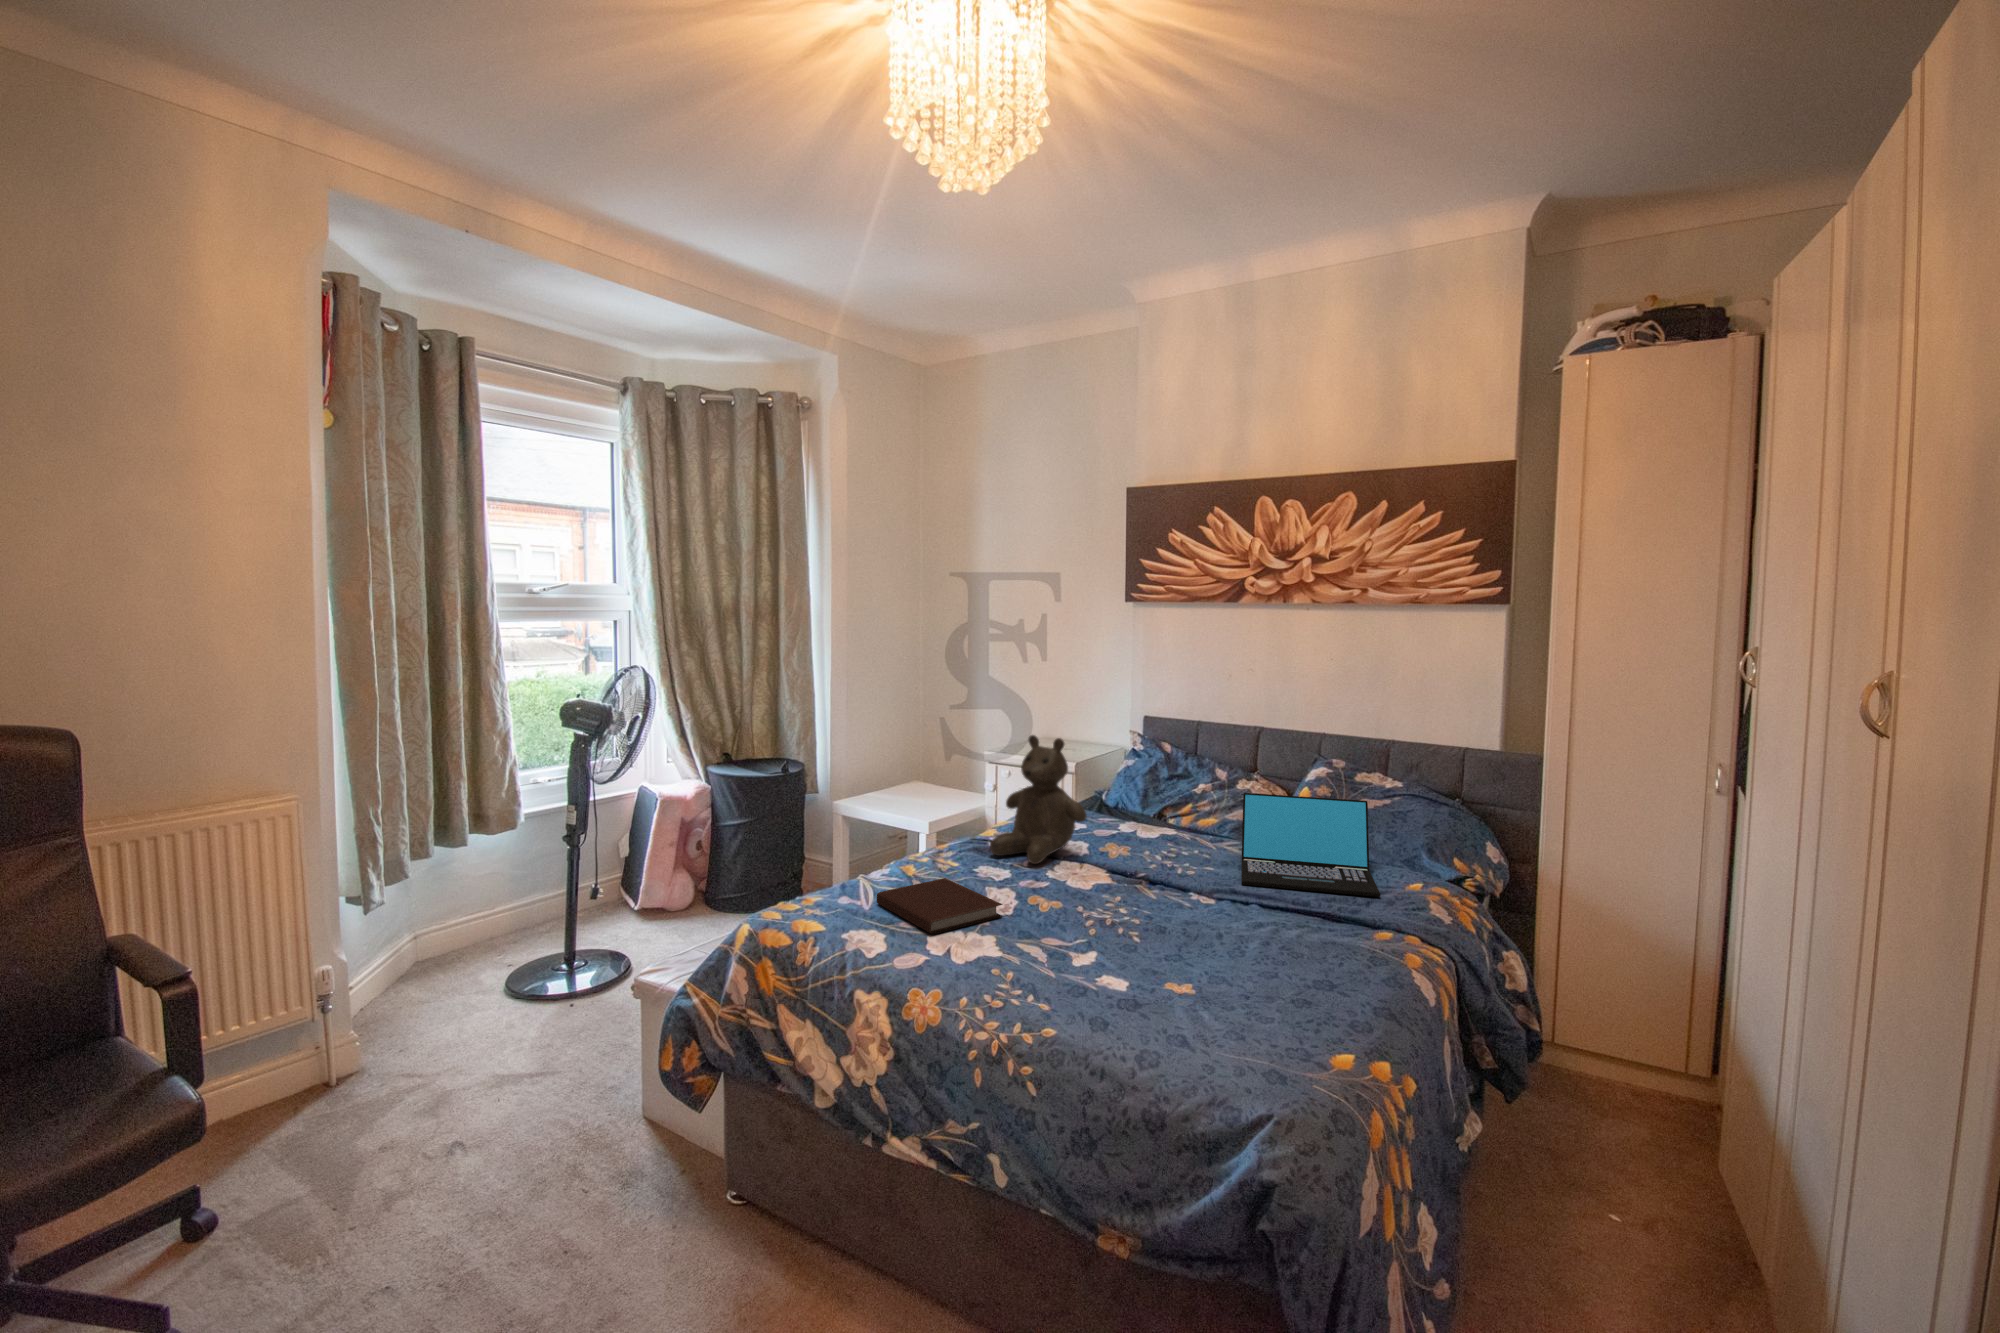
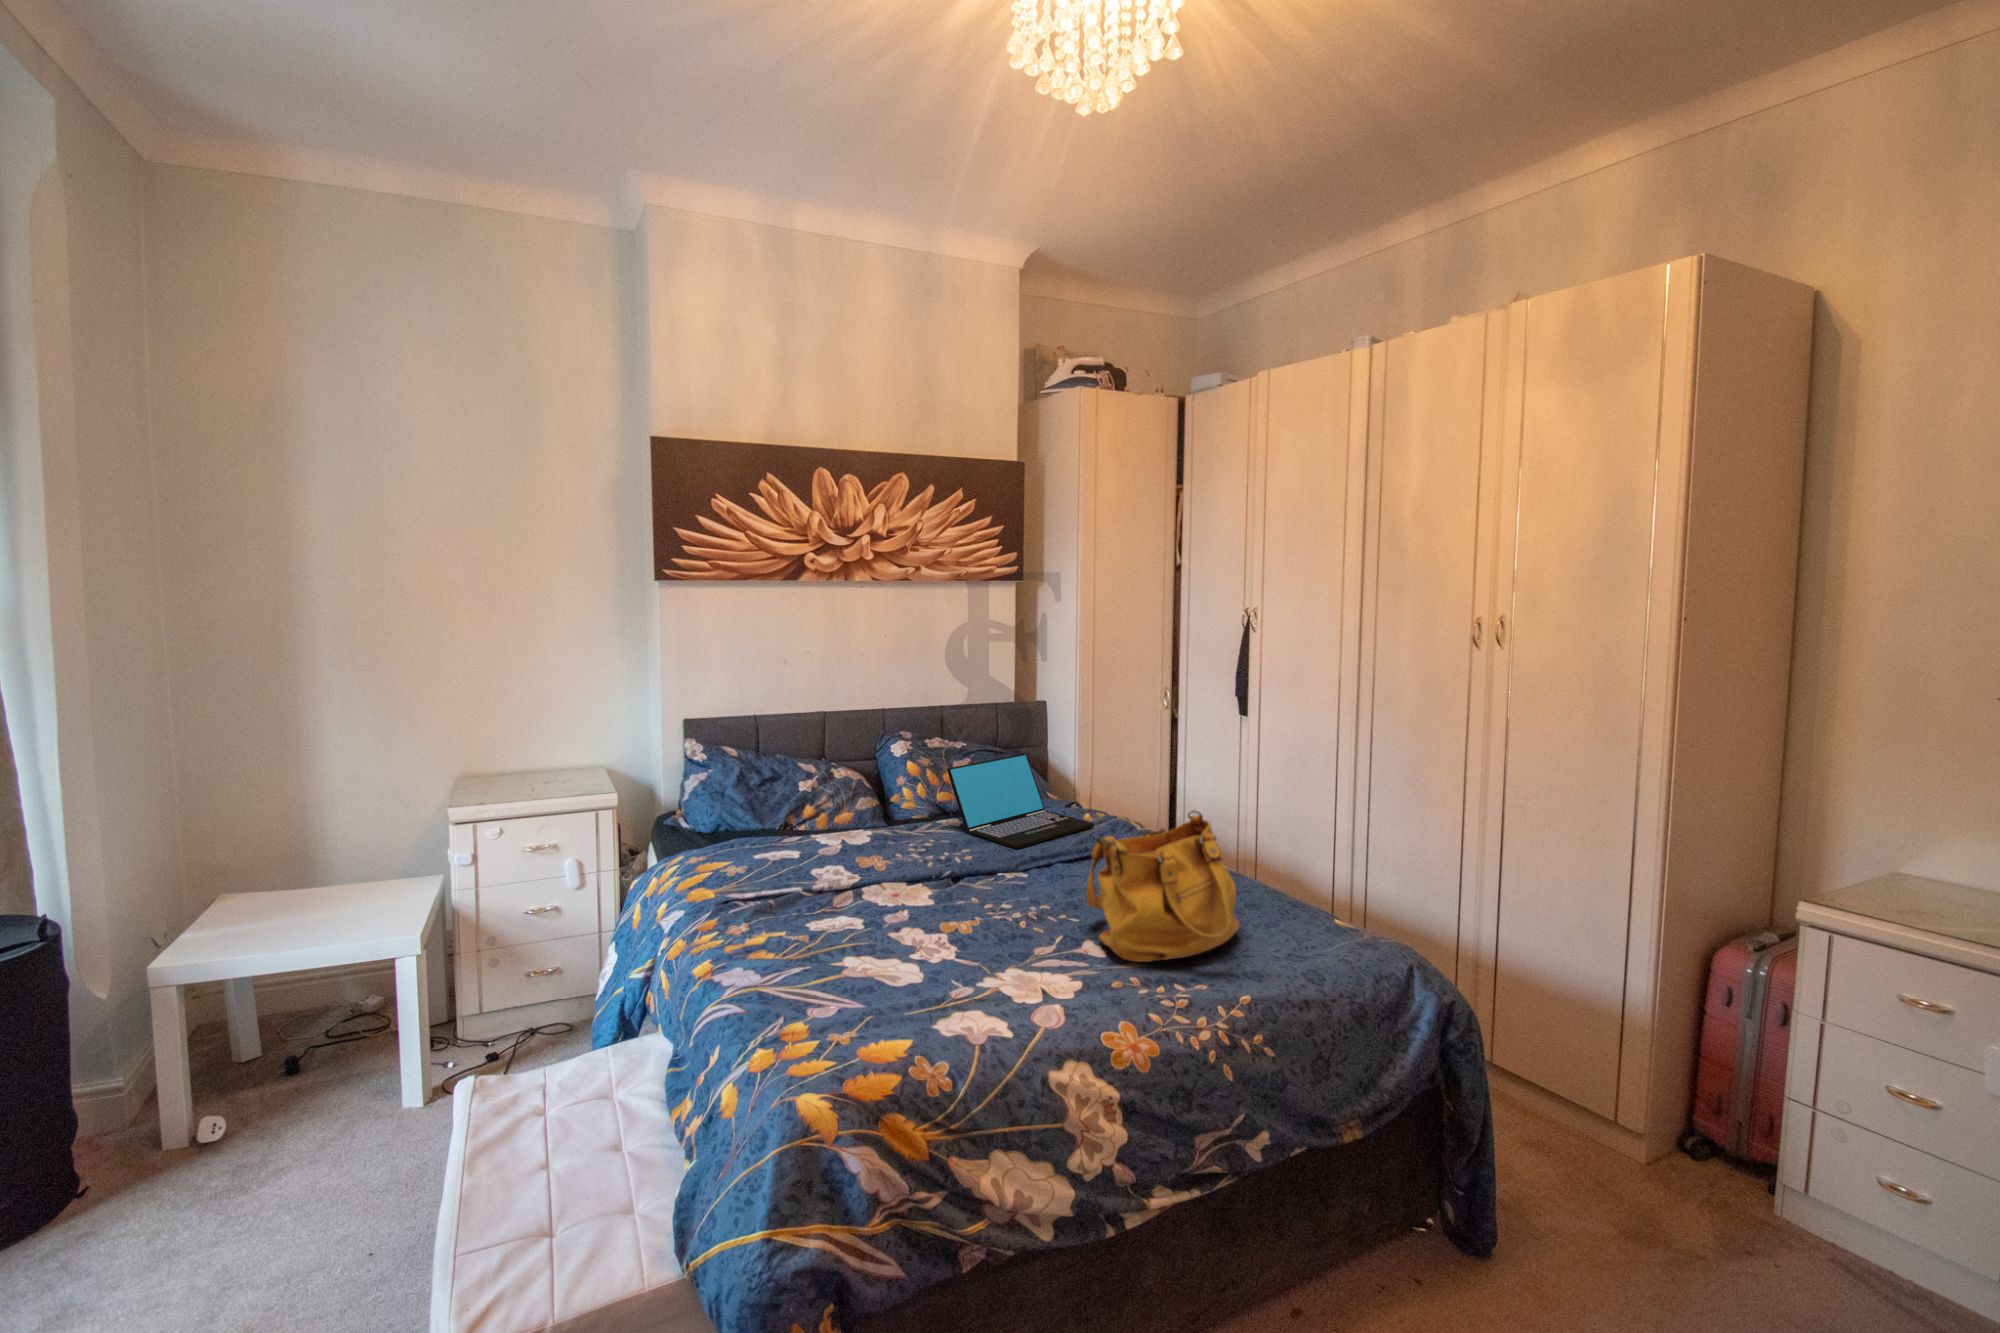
teddy bear: present [990,735,1087,864] -> none [758,746,874,903]
handbag: none [1047,846,1221,1001] -> present [1086,810,1239,962]
notebook: present [877,878,1002,934] -> none [854,934,987,996]

